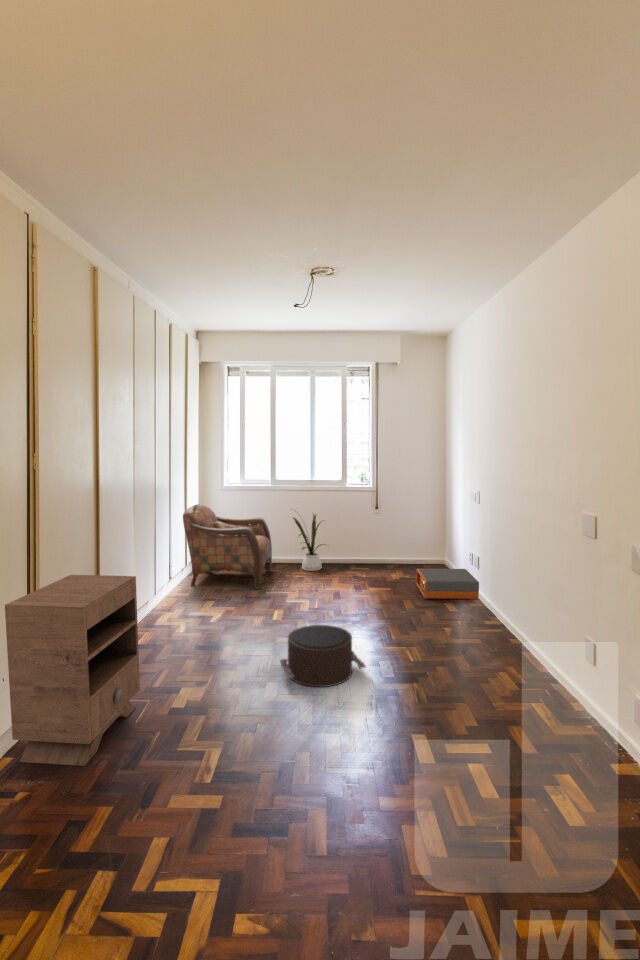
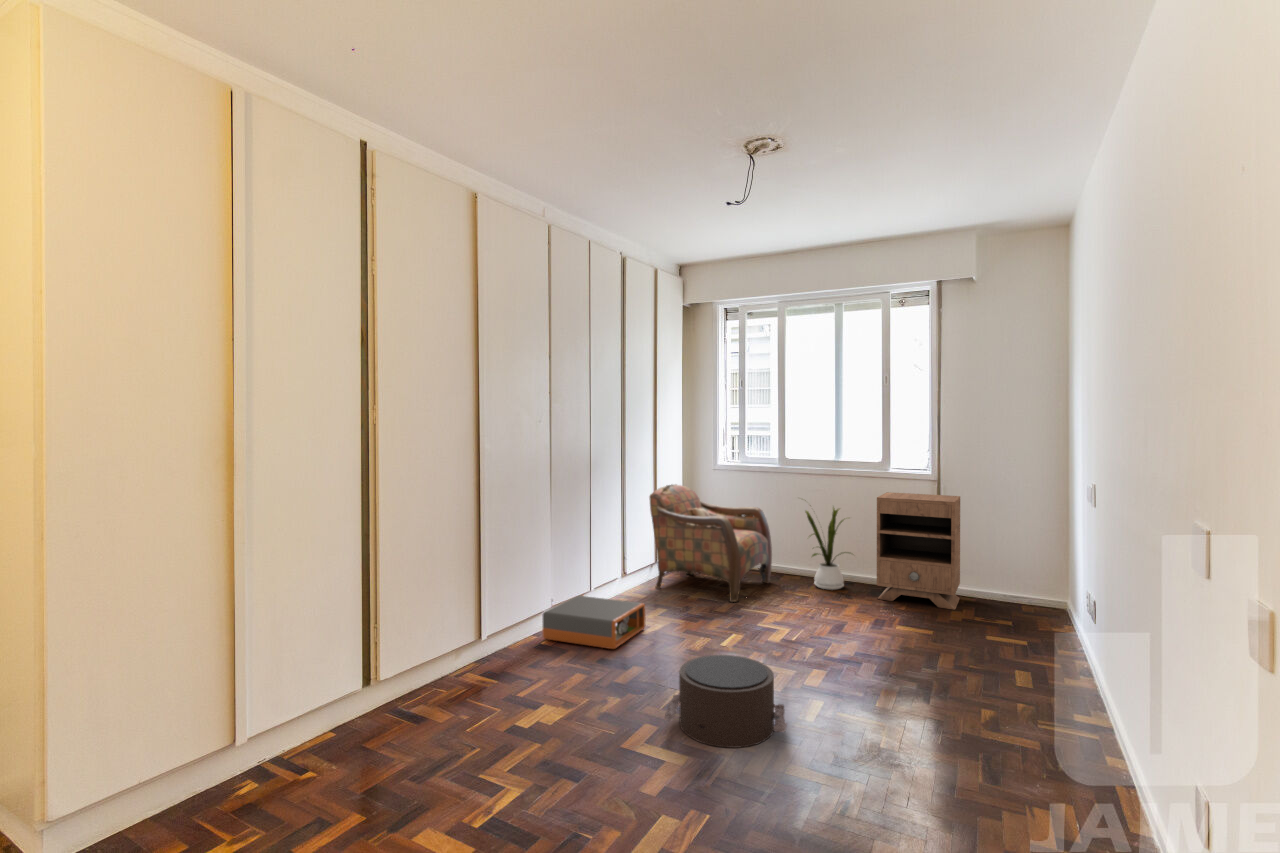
storage box: present [416,568,479,599] -> present [542,596,645,649]
nightstand: present [5,575,140,766] -> present [877,492,960,610]

